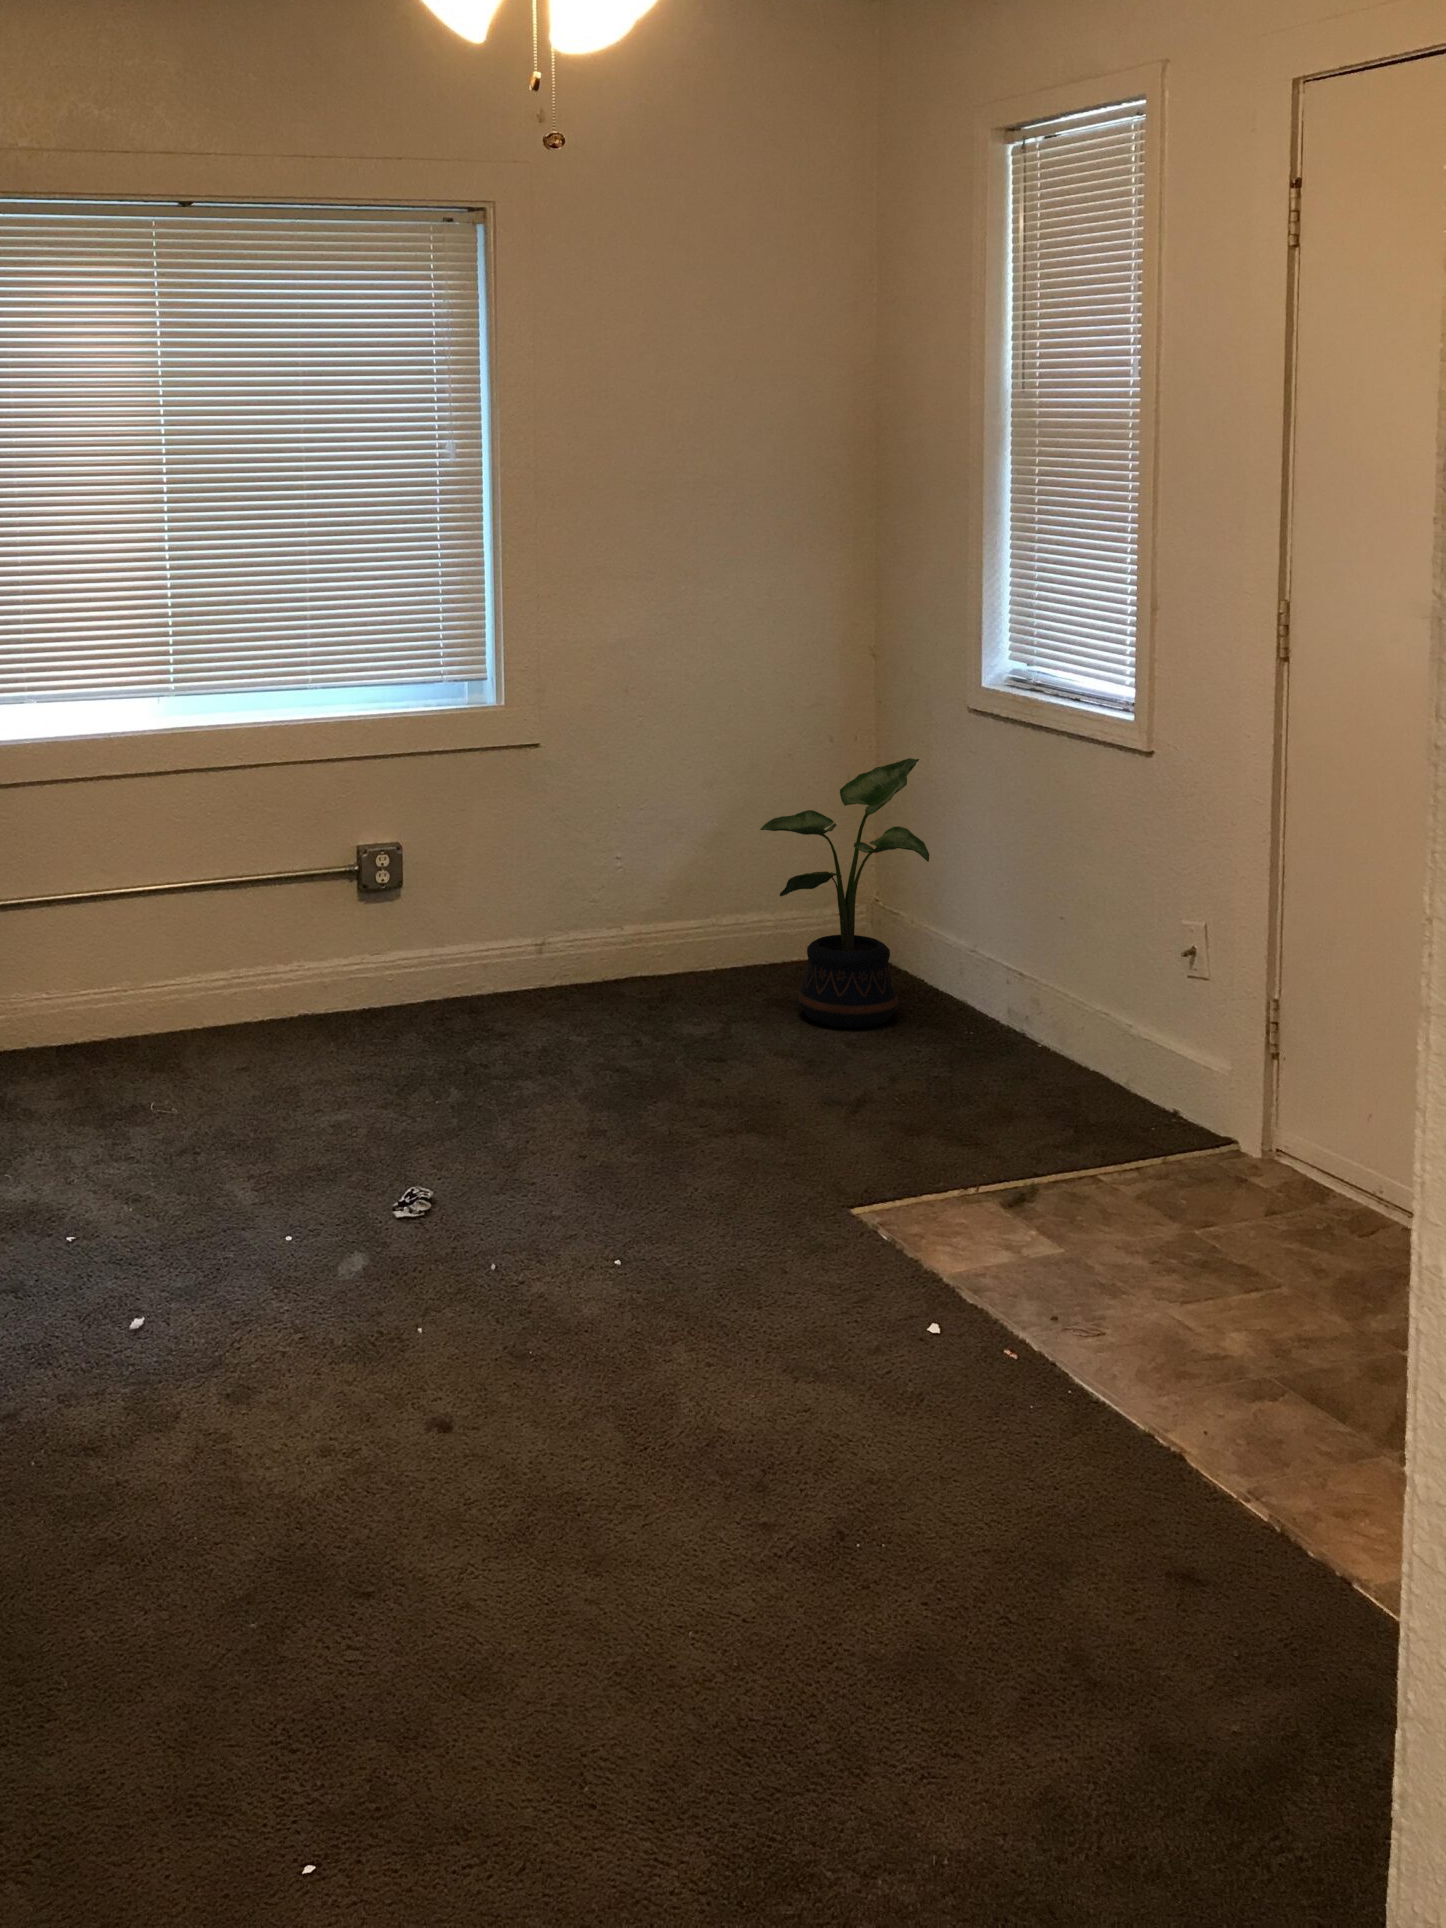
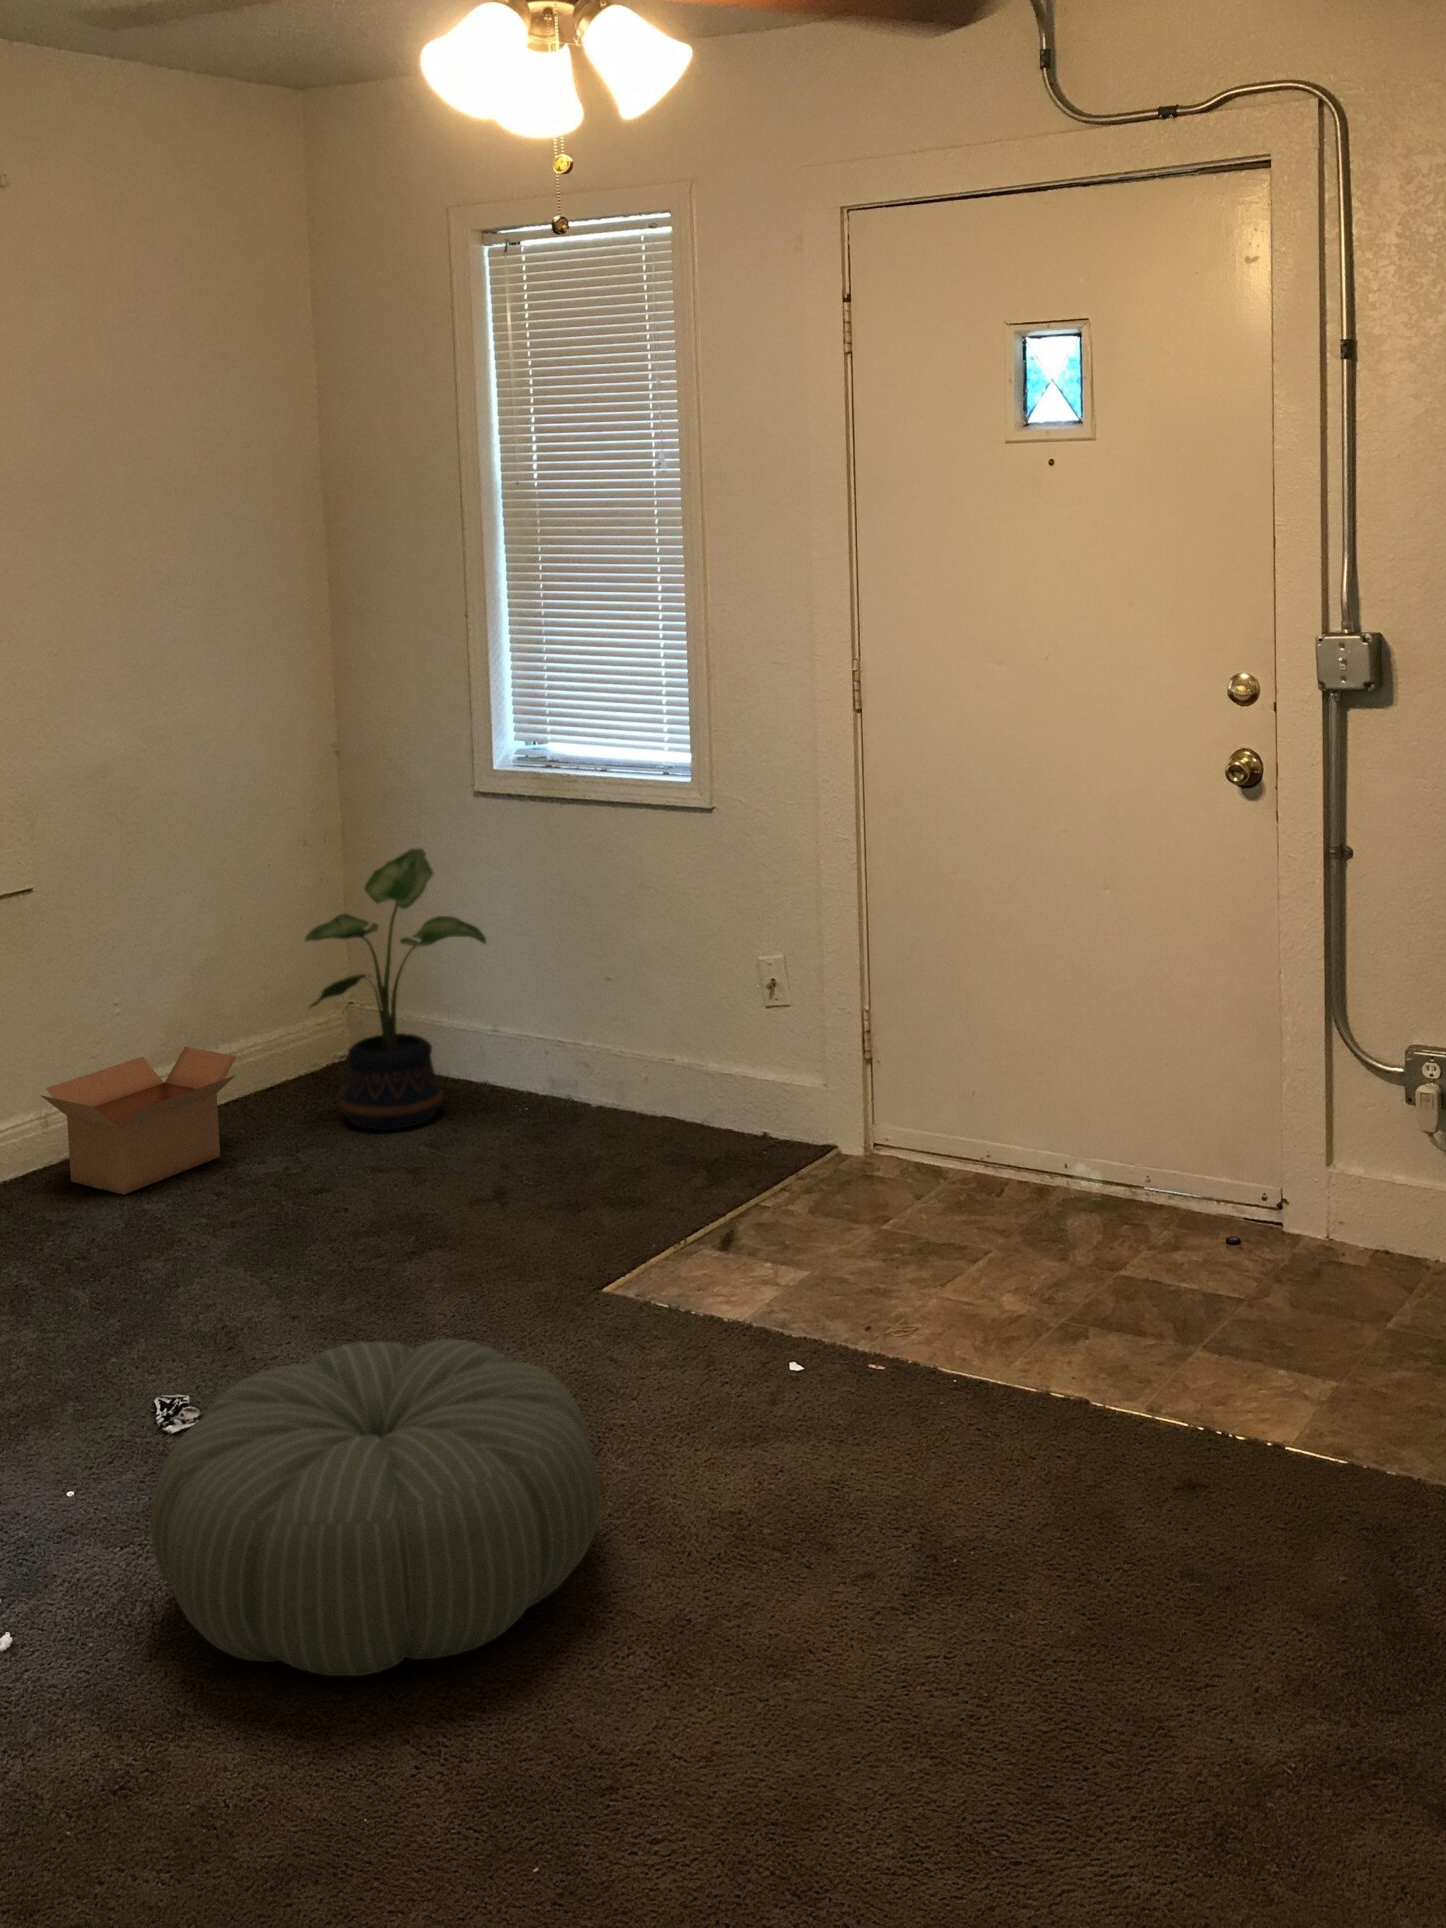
cardboard box: none [518,911,697,1027] -> present [41,1047,236,1195]
pouf: none [207,1166,602,1445] -> present [151,1339,600,1676]

